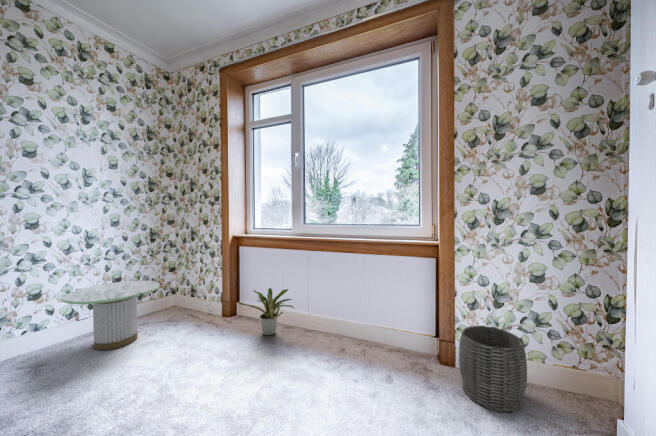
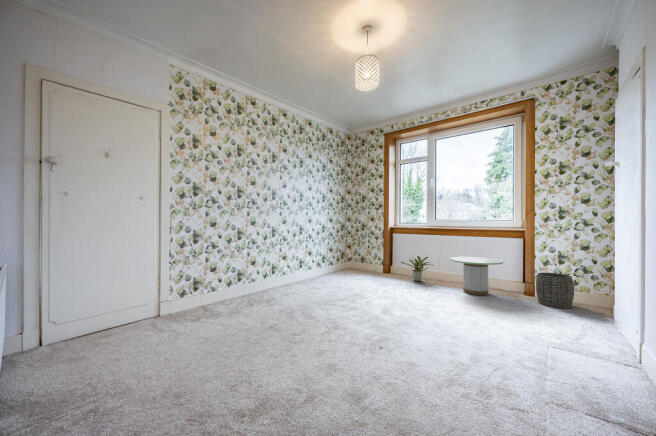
side table: present [62,280,160,350] -> present [450,257,504,295]

